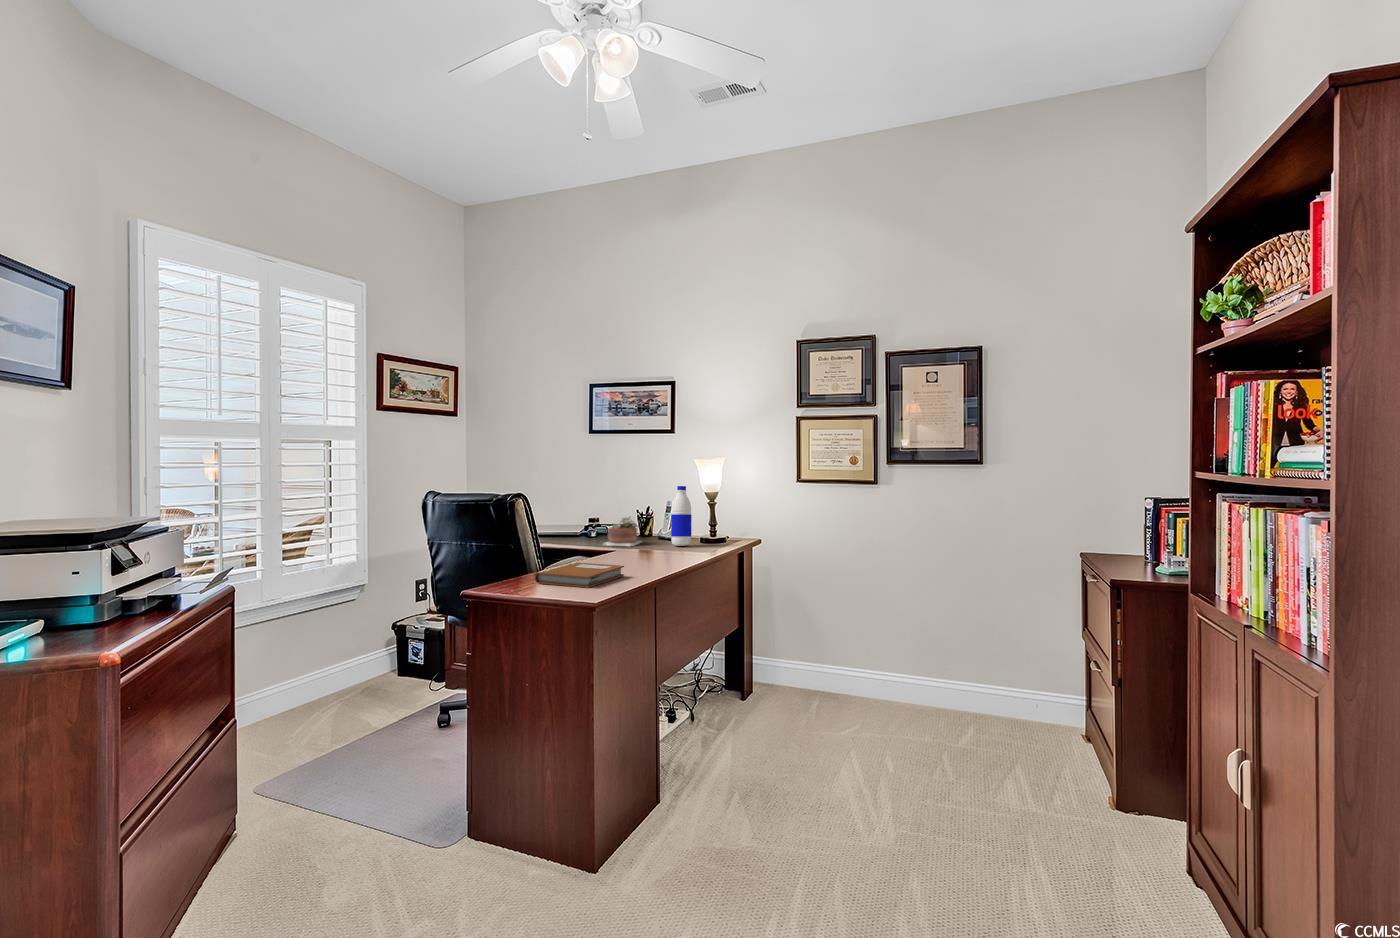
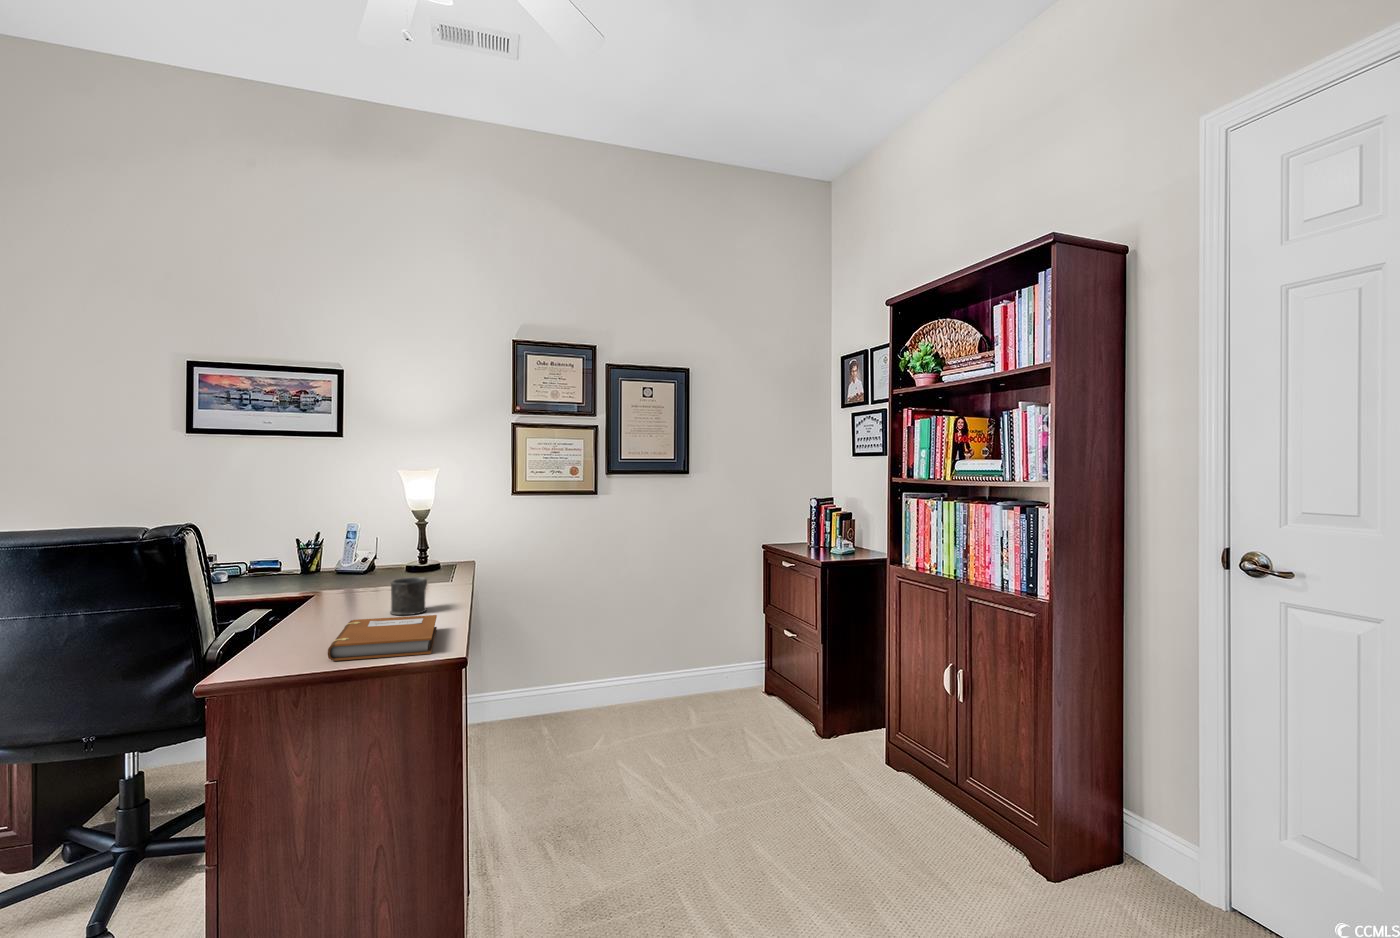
water bottle: present [671,486,692,546] -> none [387,503,415,580]
succulent plant: present [603,517,642,546] -> none [282,547,334,590]
mug: none [622,540,652,567] -> present [390,577,427,615]

